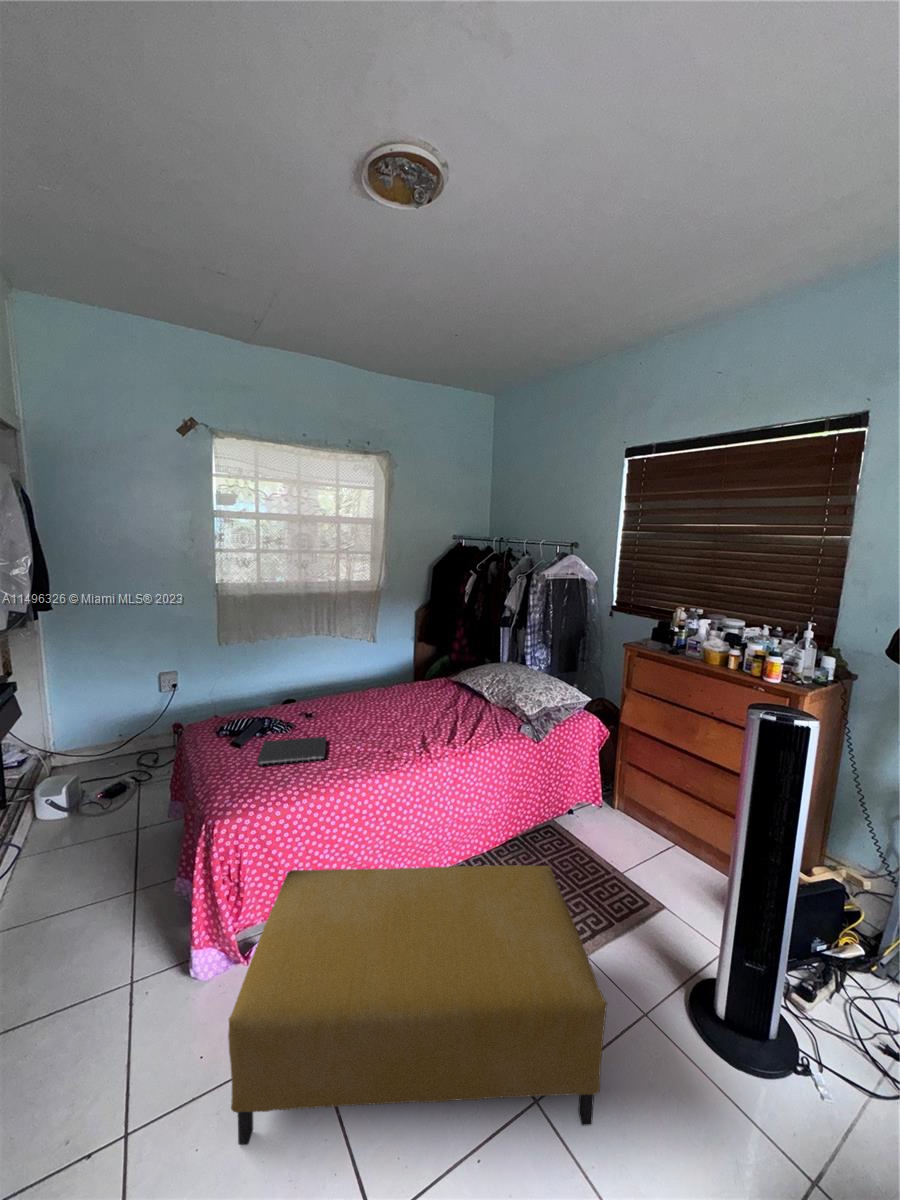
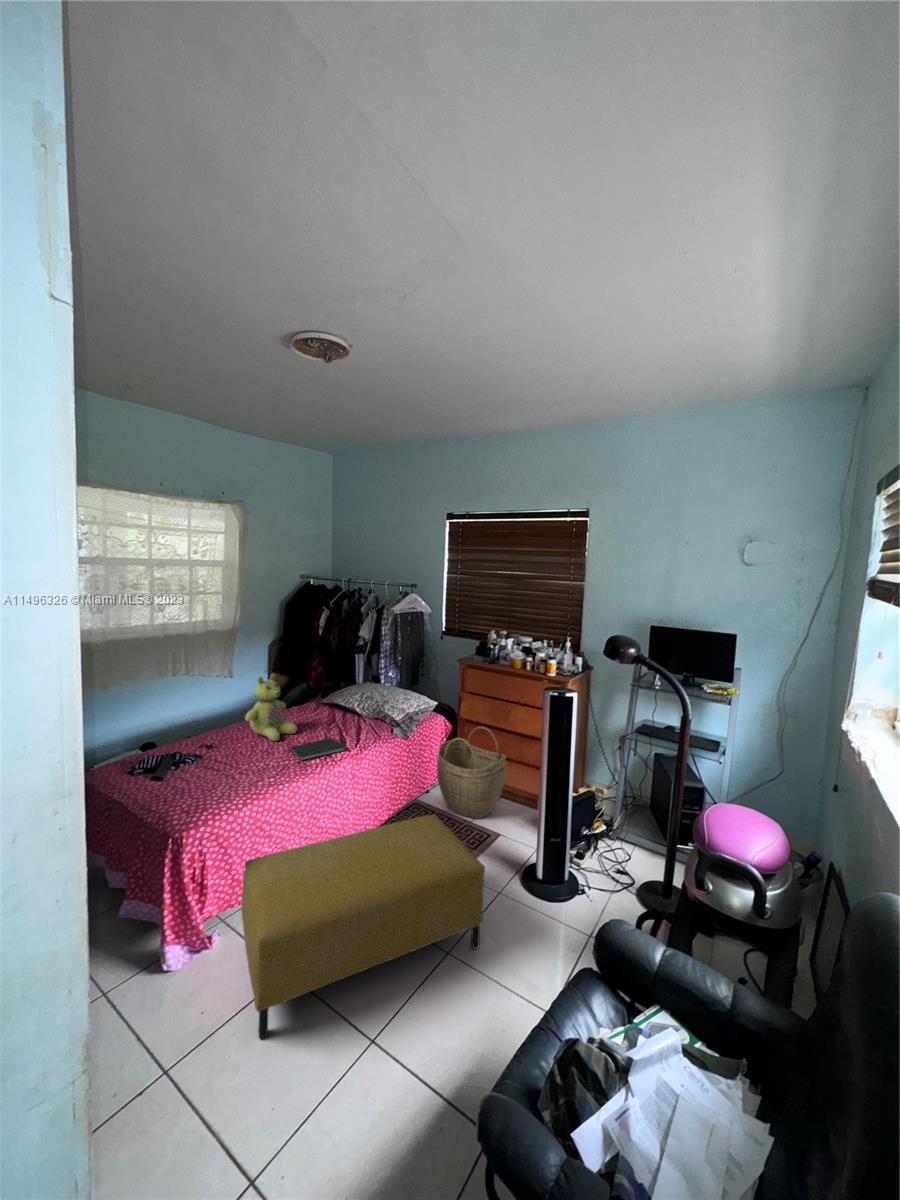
stuffed bear: none [352,640,408,718] -> present [245,673,297,741]
notebook: present [257,737,326,765] -> present [290,738,345,760]
woven basket: none [580,740,684,870] -> present [437,727,506,819]

